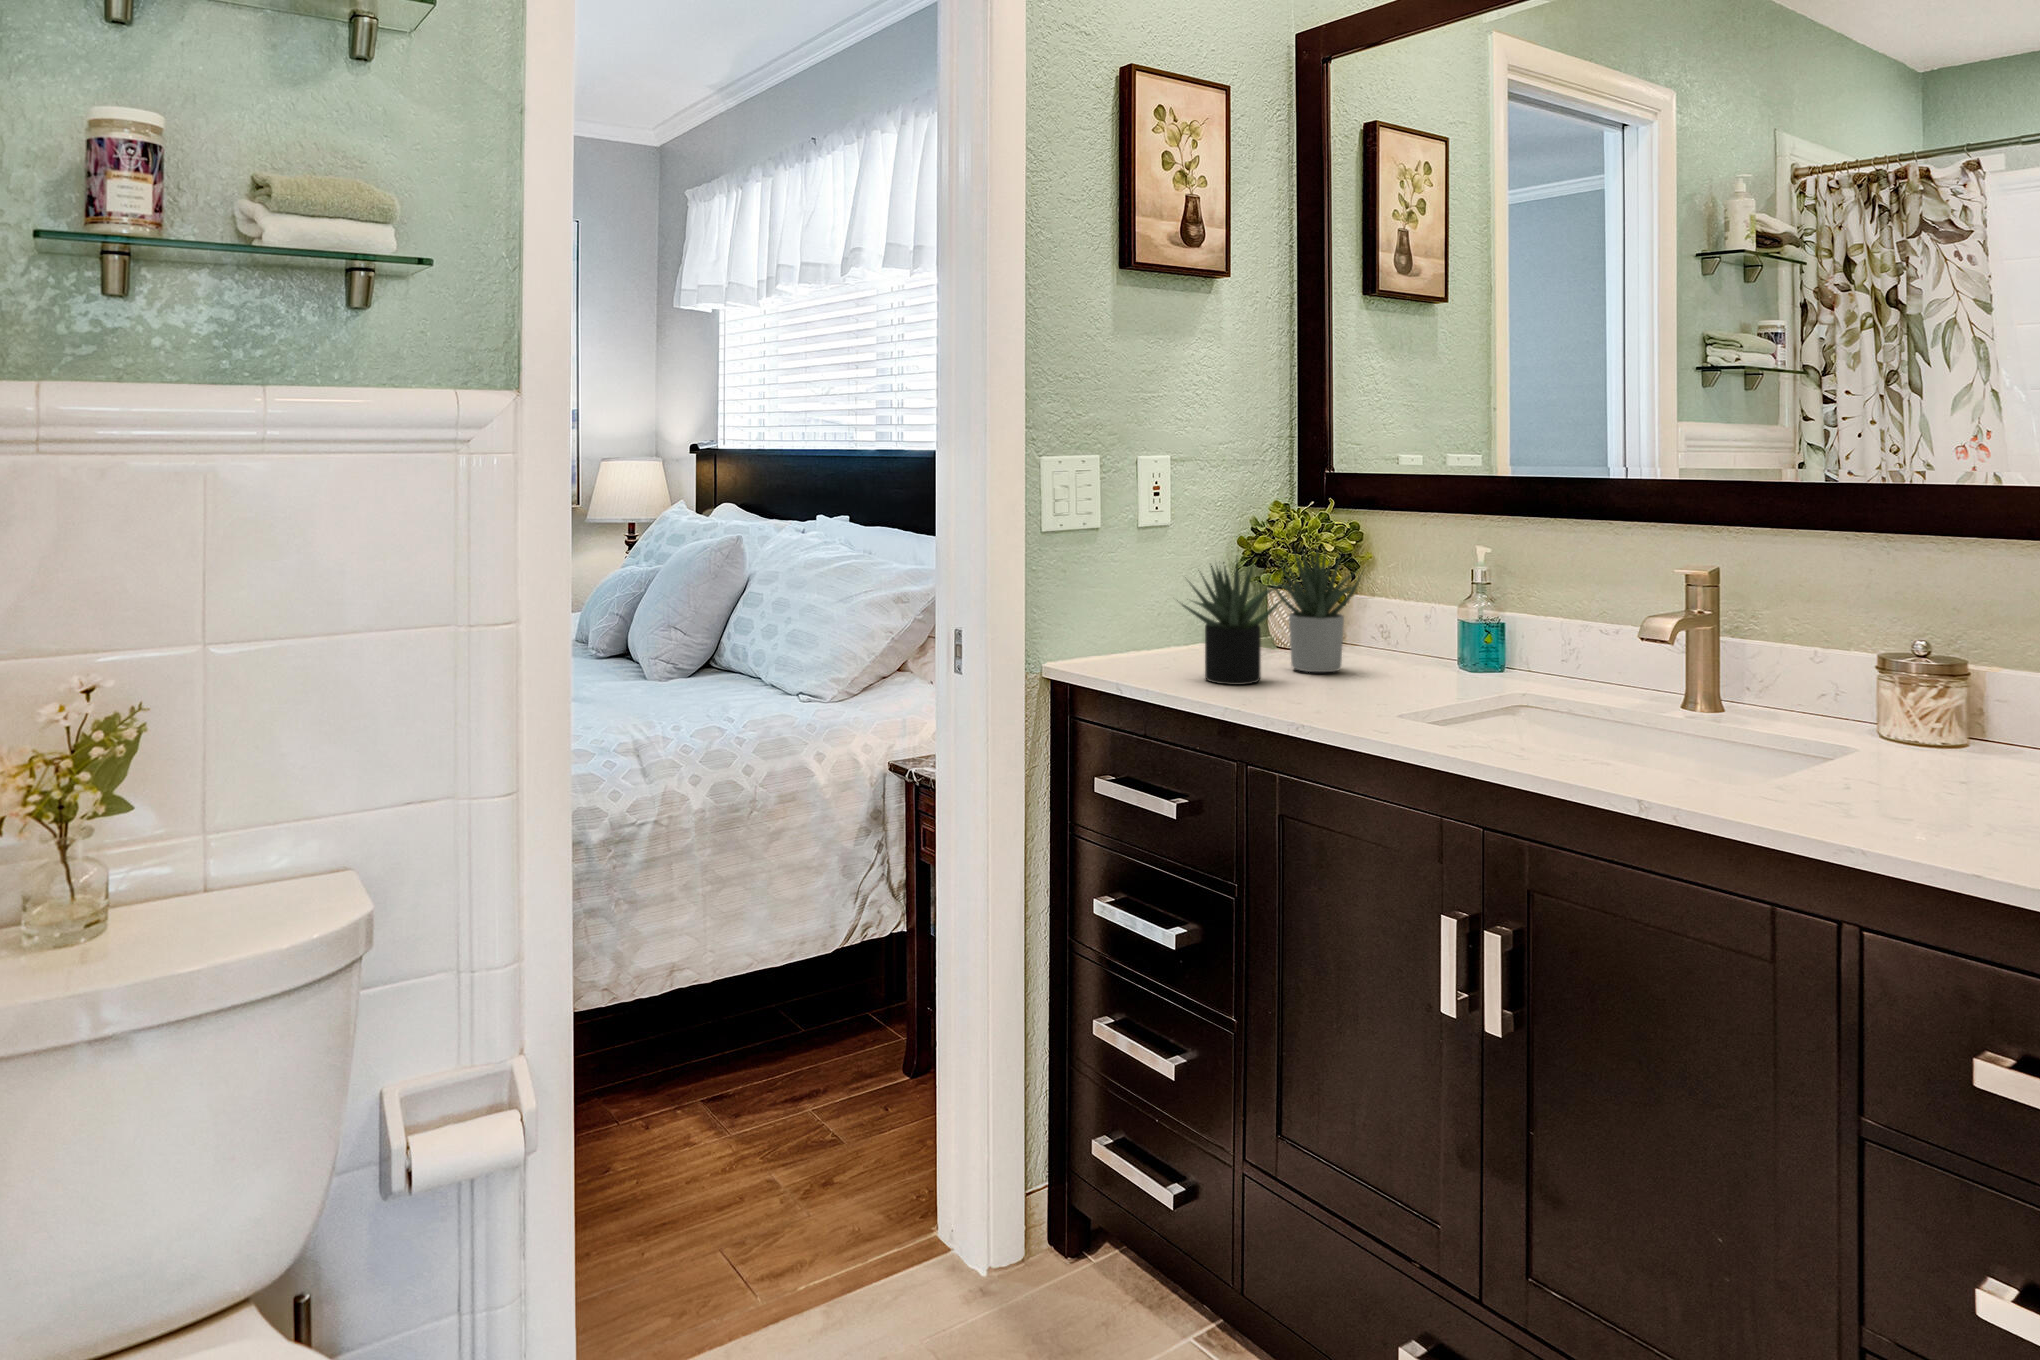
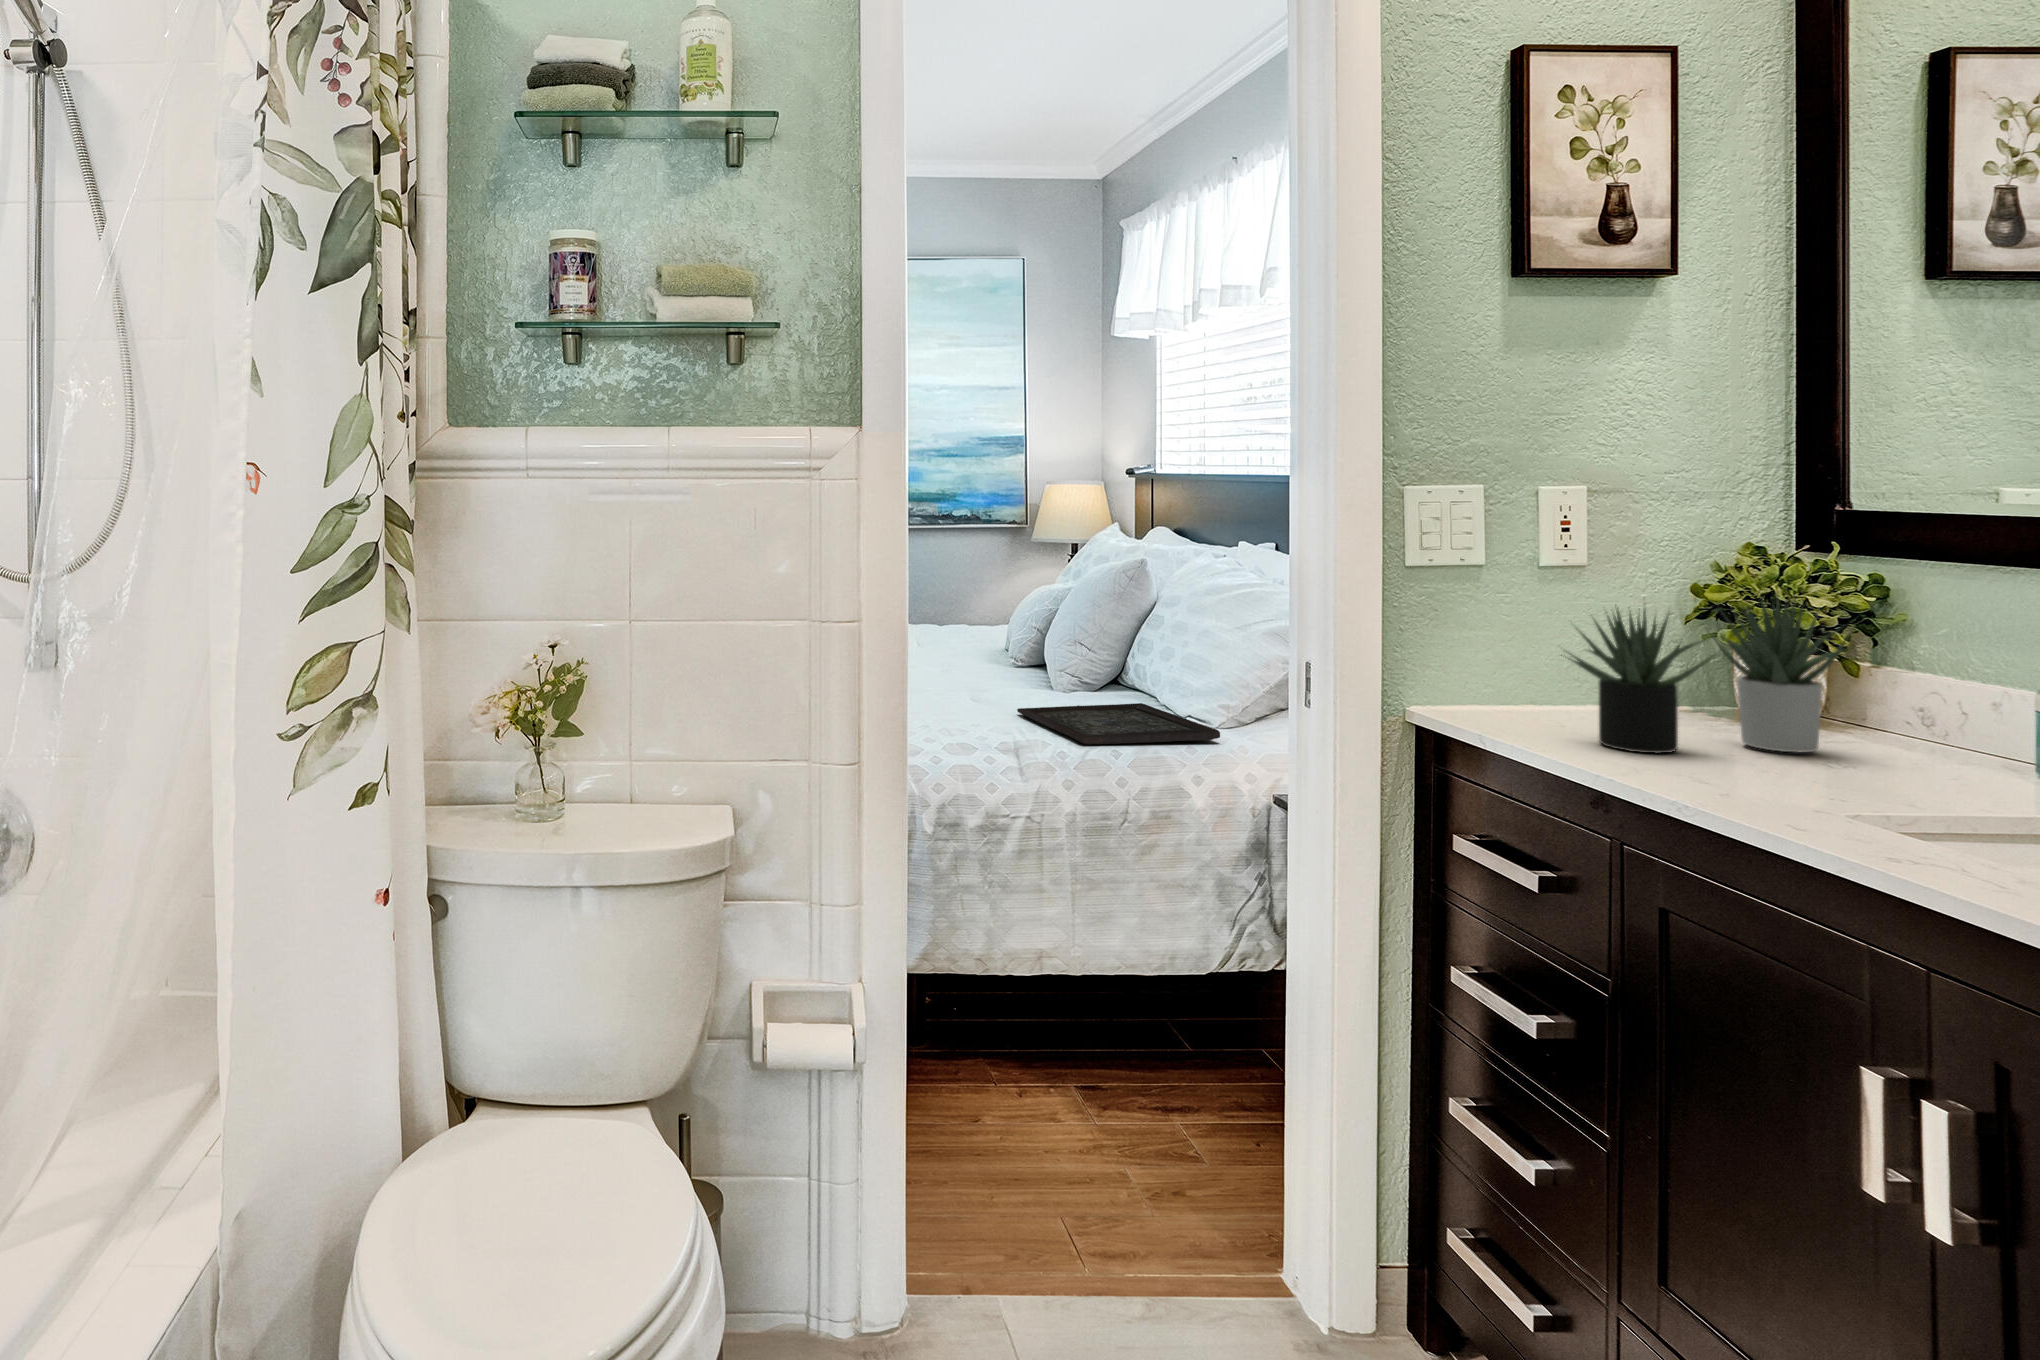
tray: none [625,681,832,730] -> present [1017,703,1220,745]

